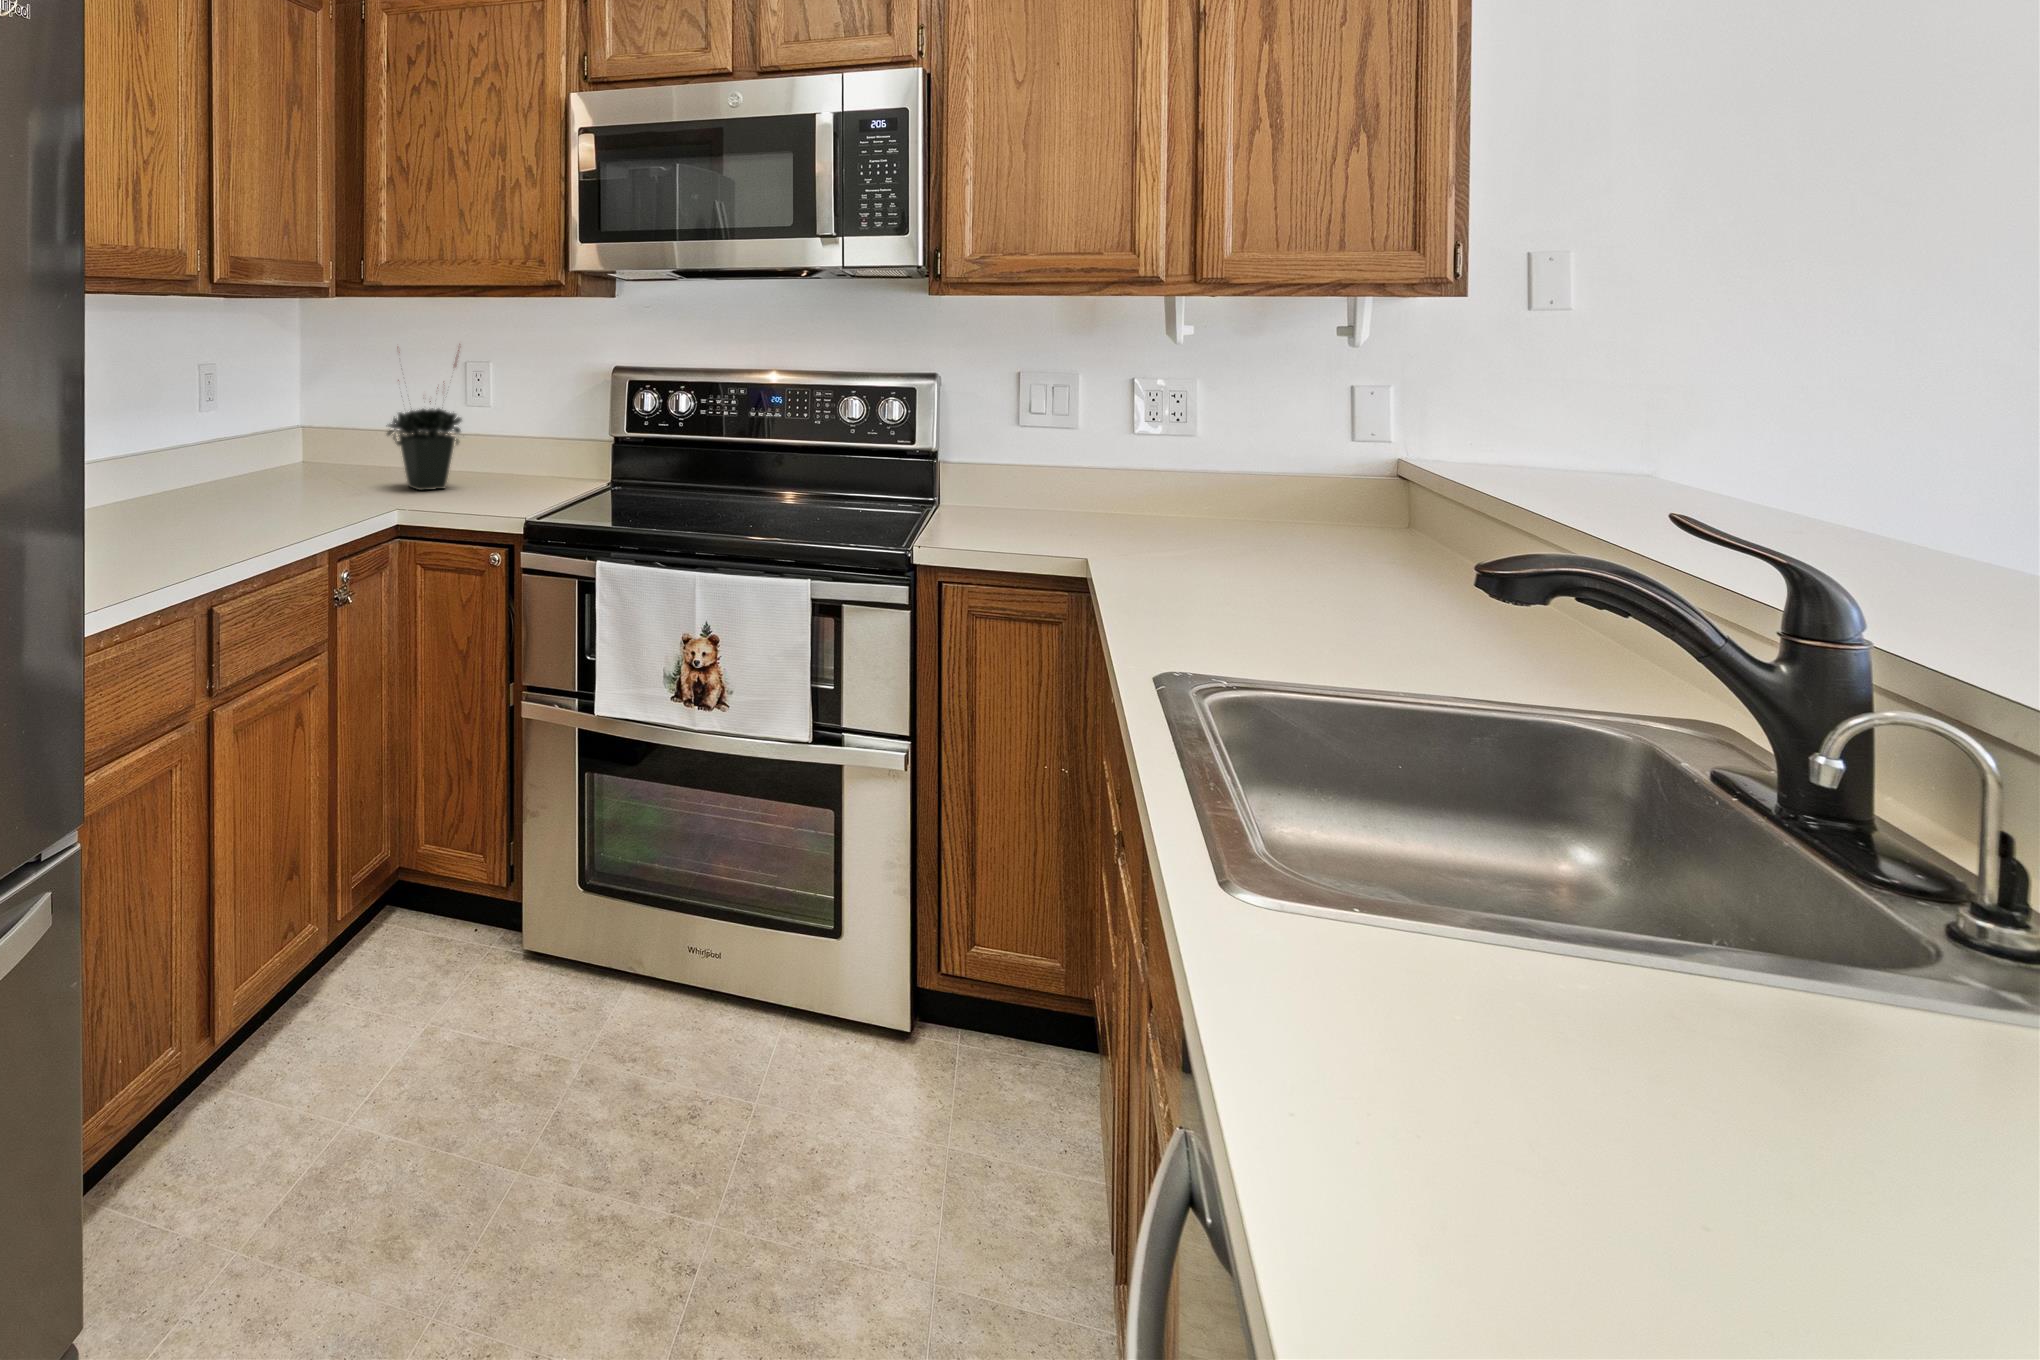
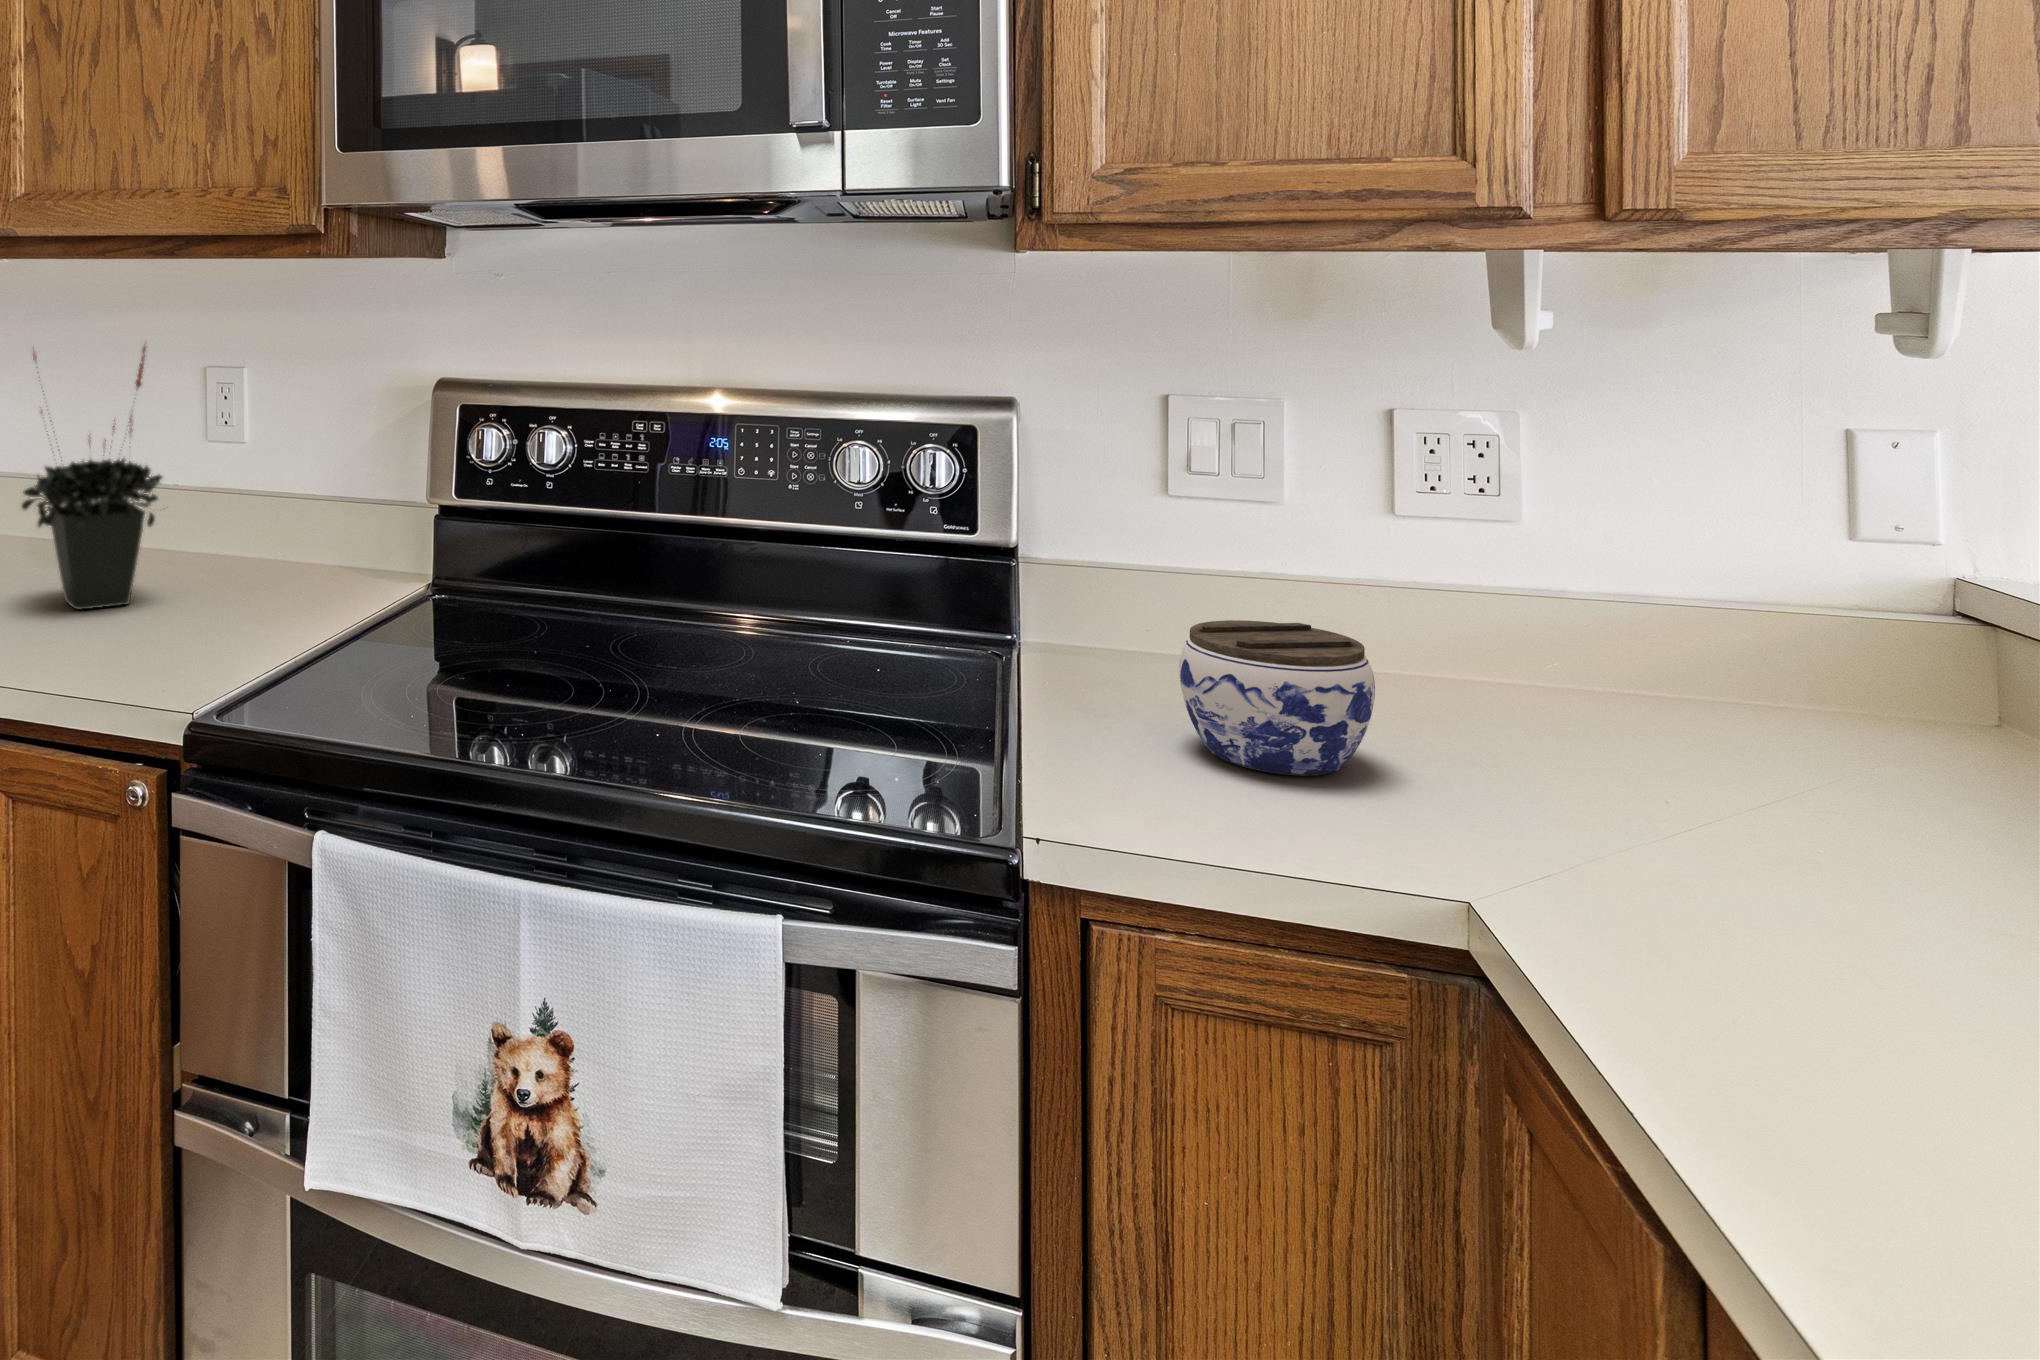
jar: none [1003,475,1089,540] -> present [1179,620,1375,775]

